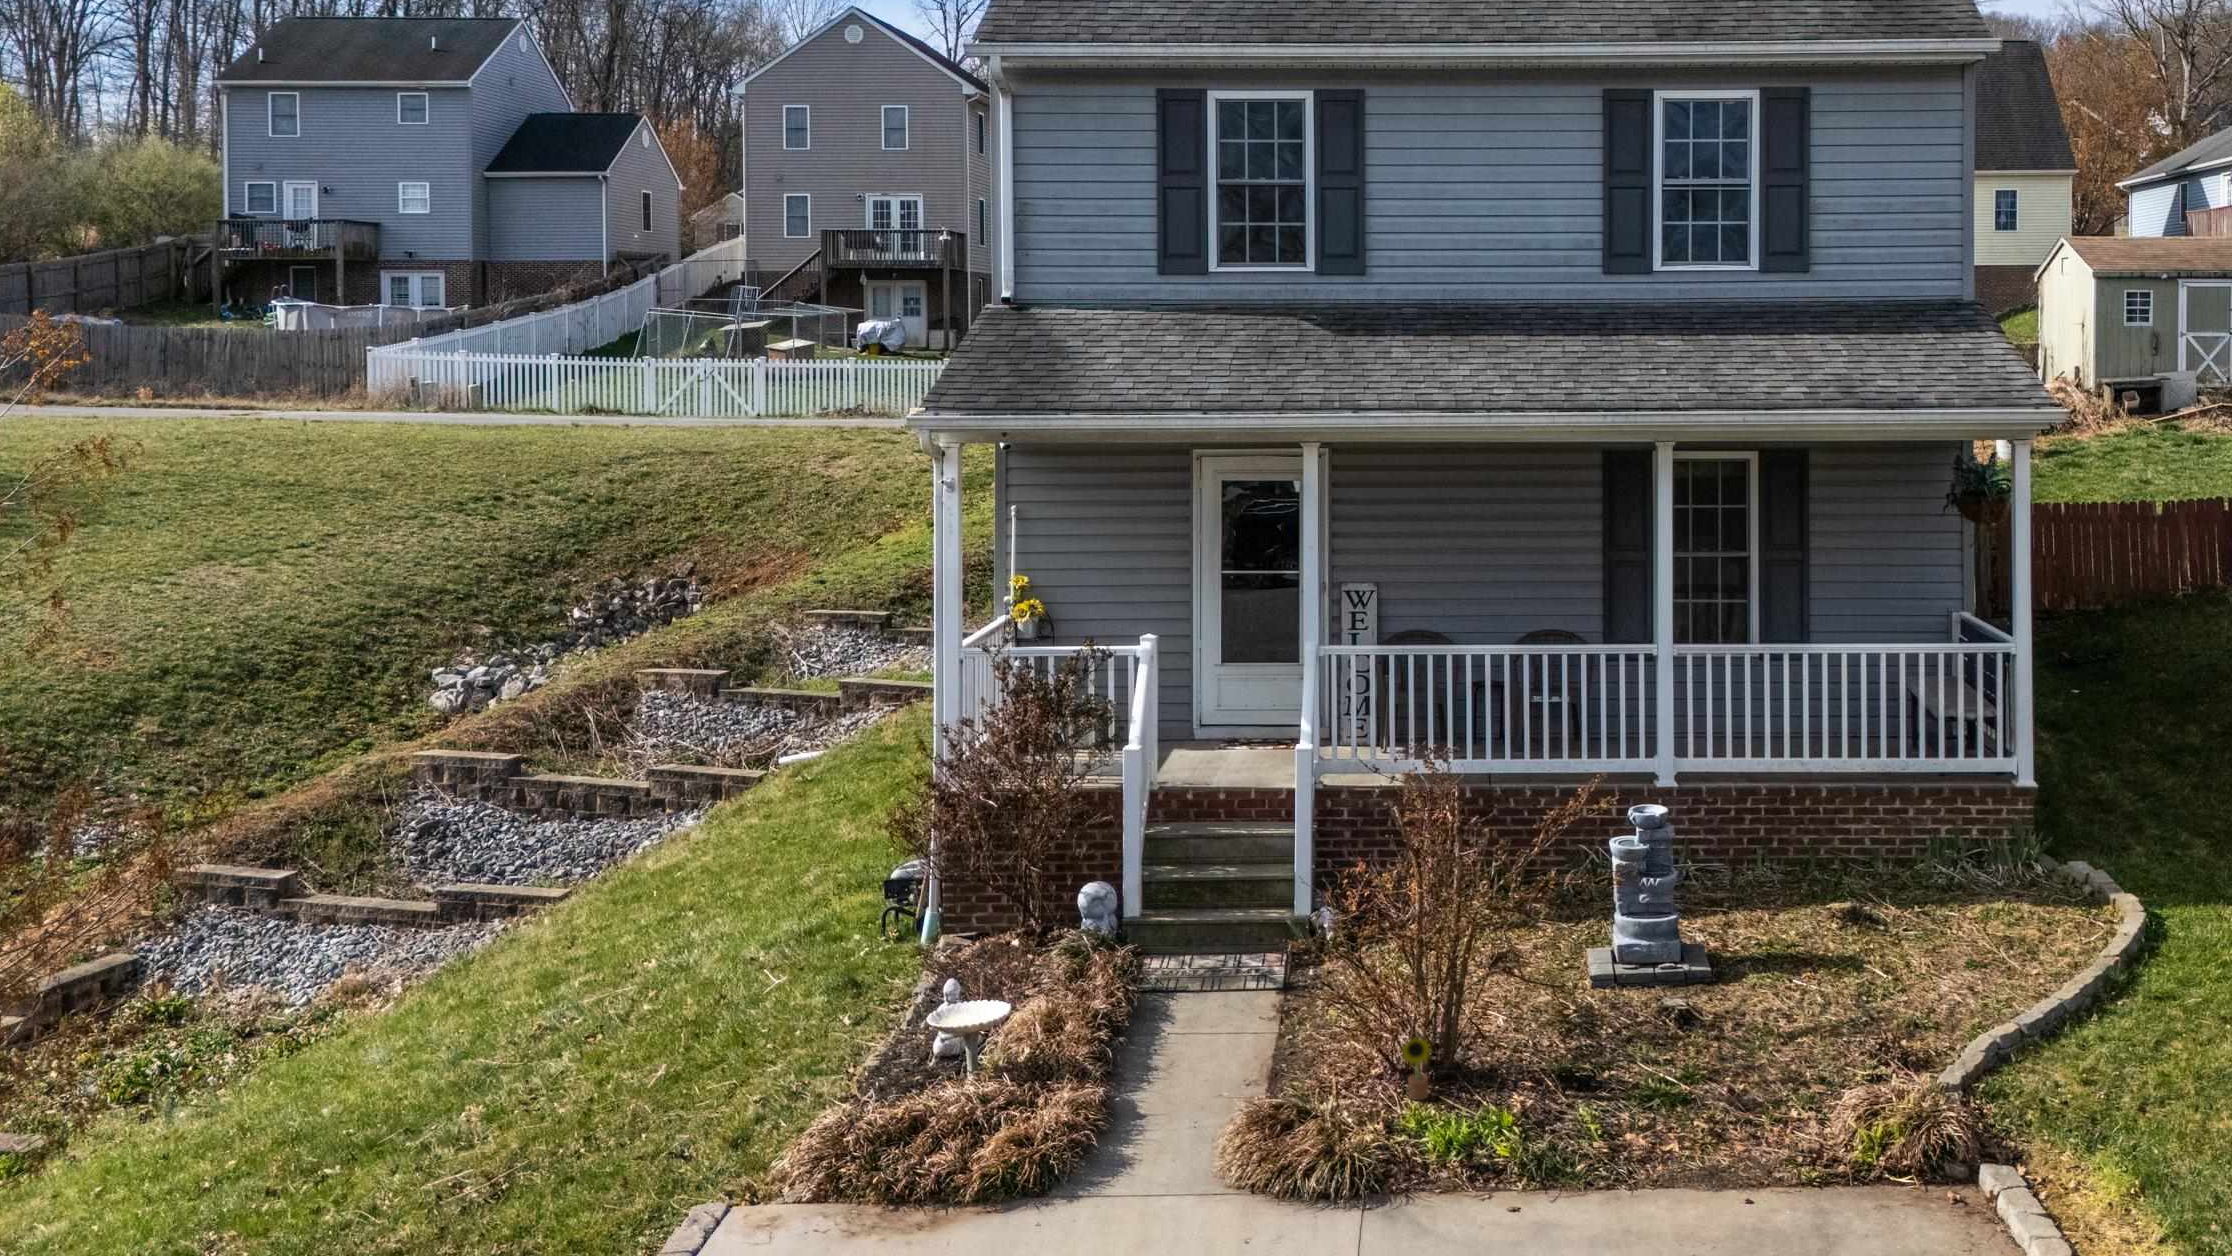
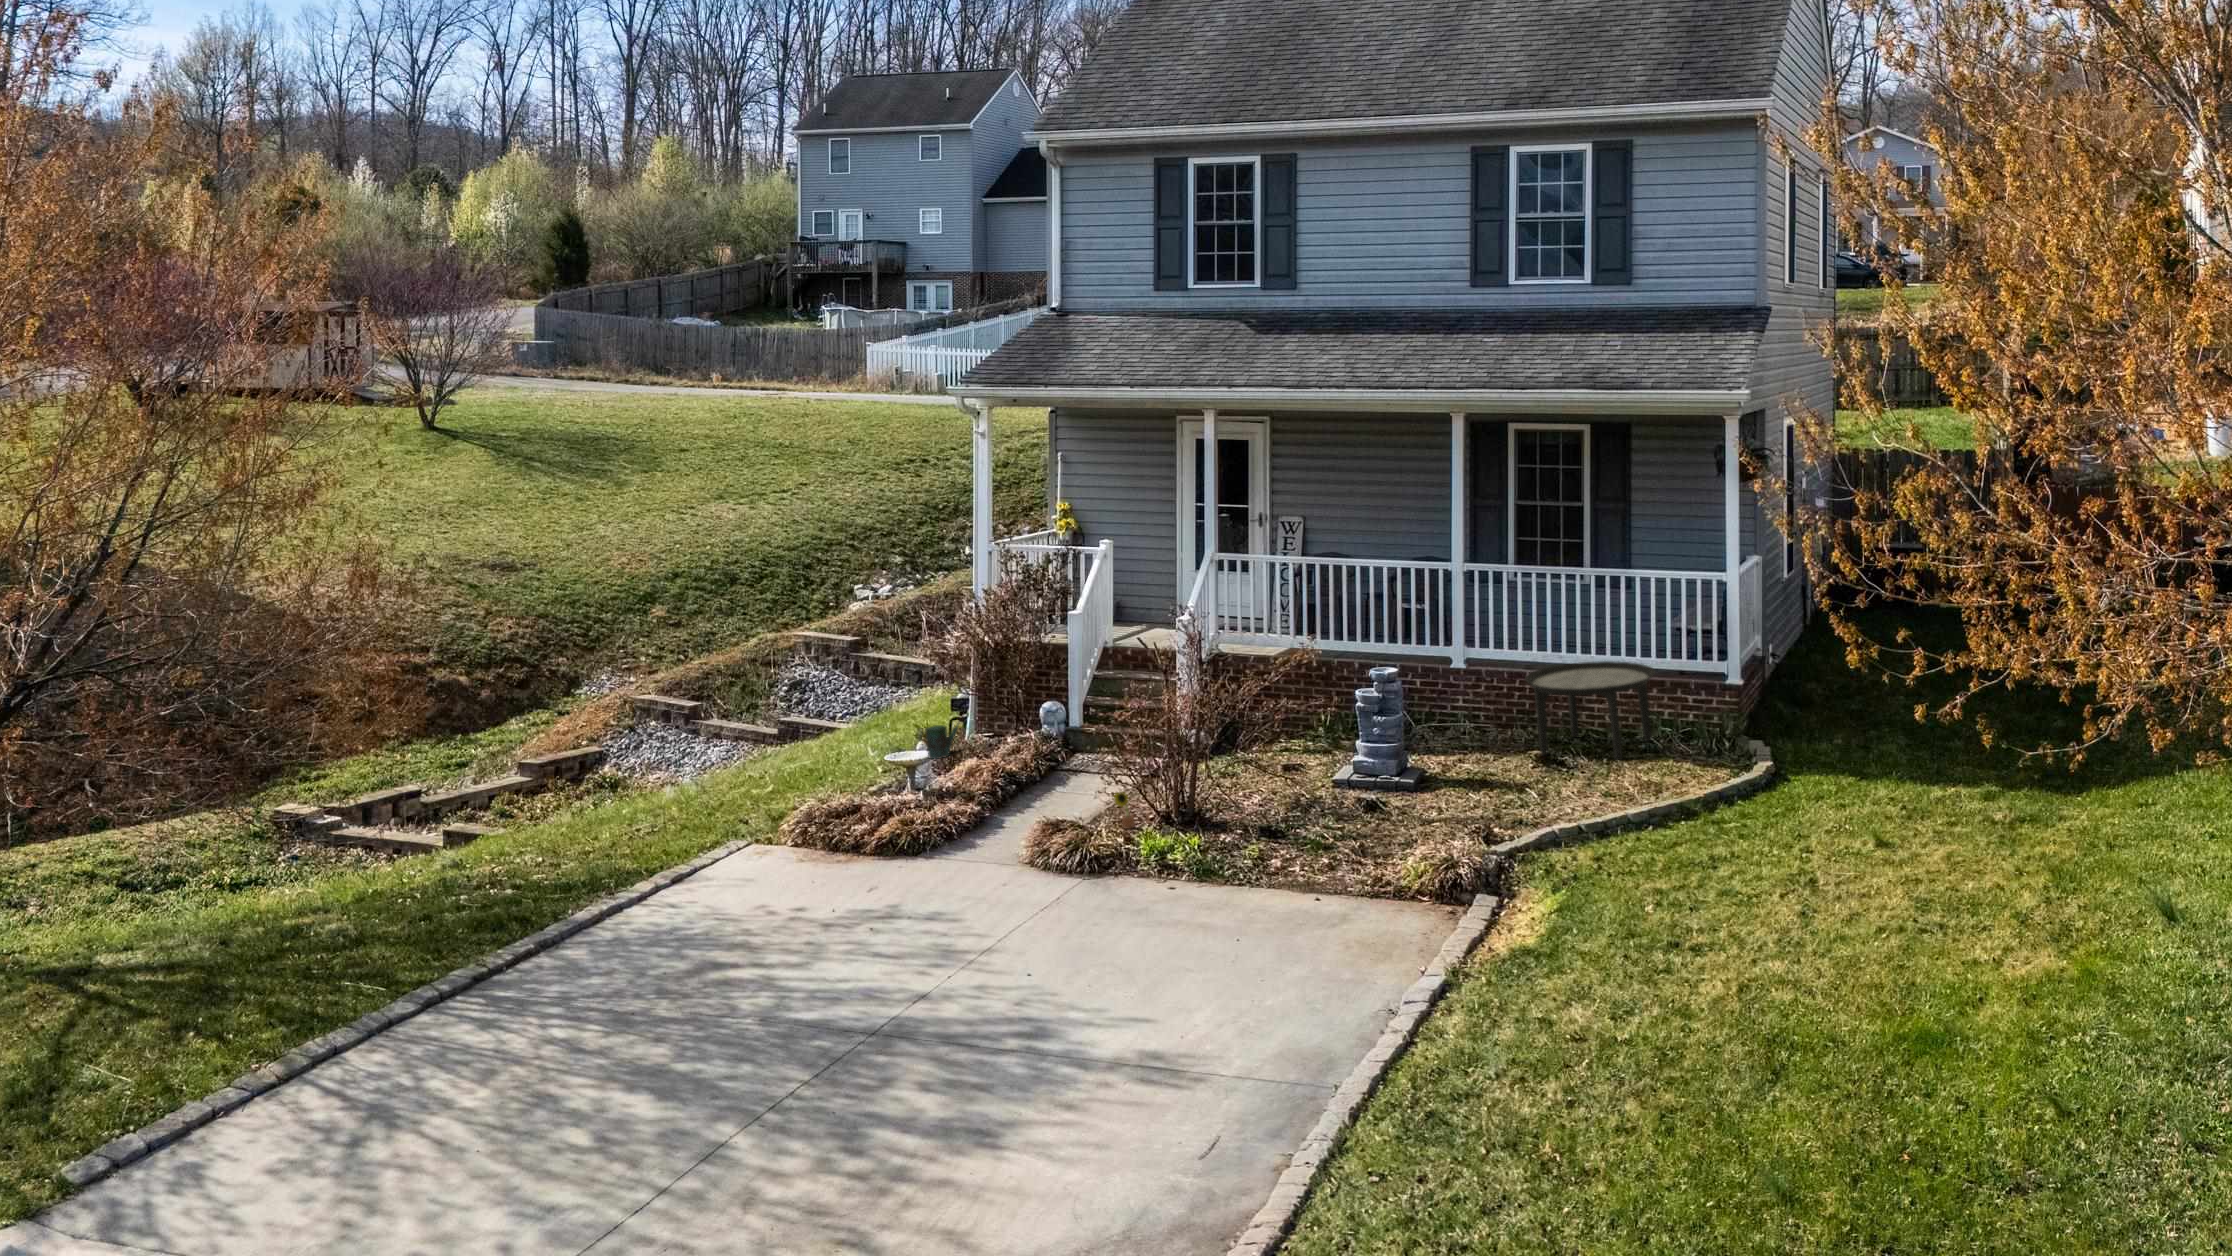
round table: none [1818,765,1994,904] -> present [1525,661,1655,760]
watering can: none [861,897,929,972] -> present [925,718,963,759]

